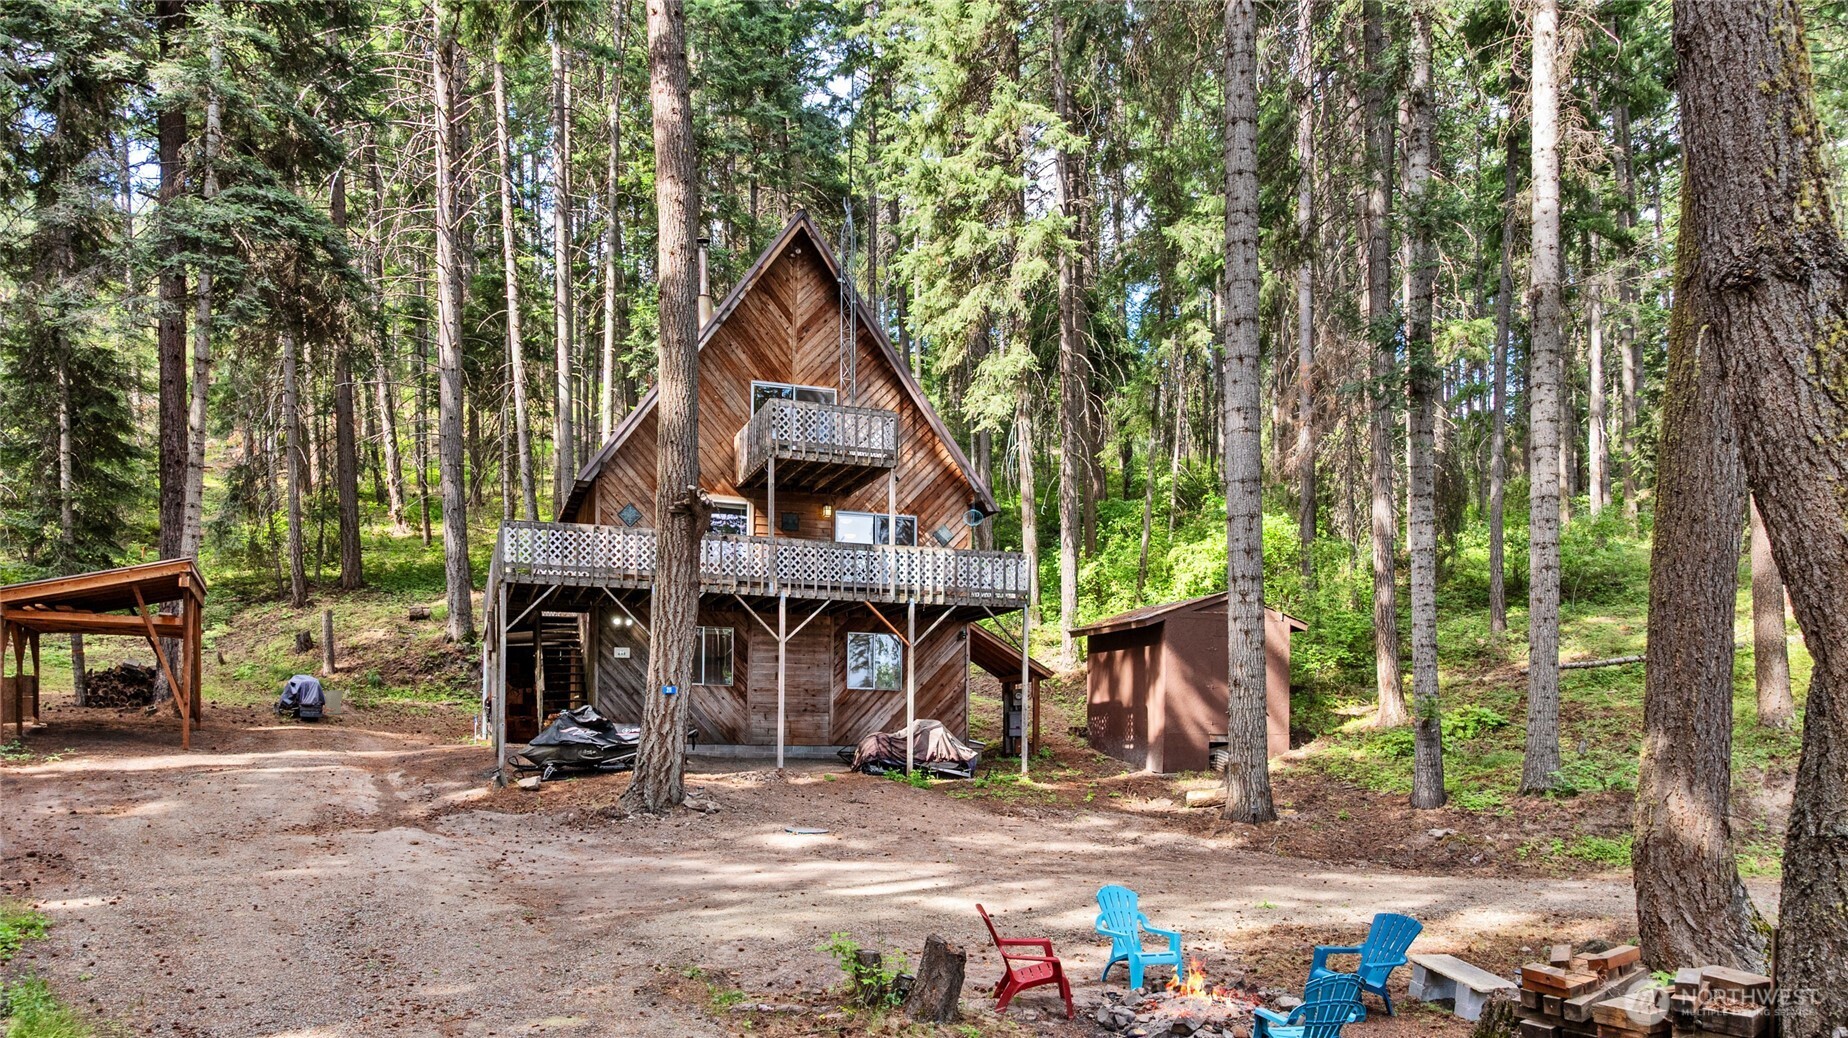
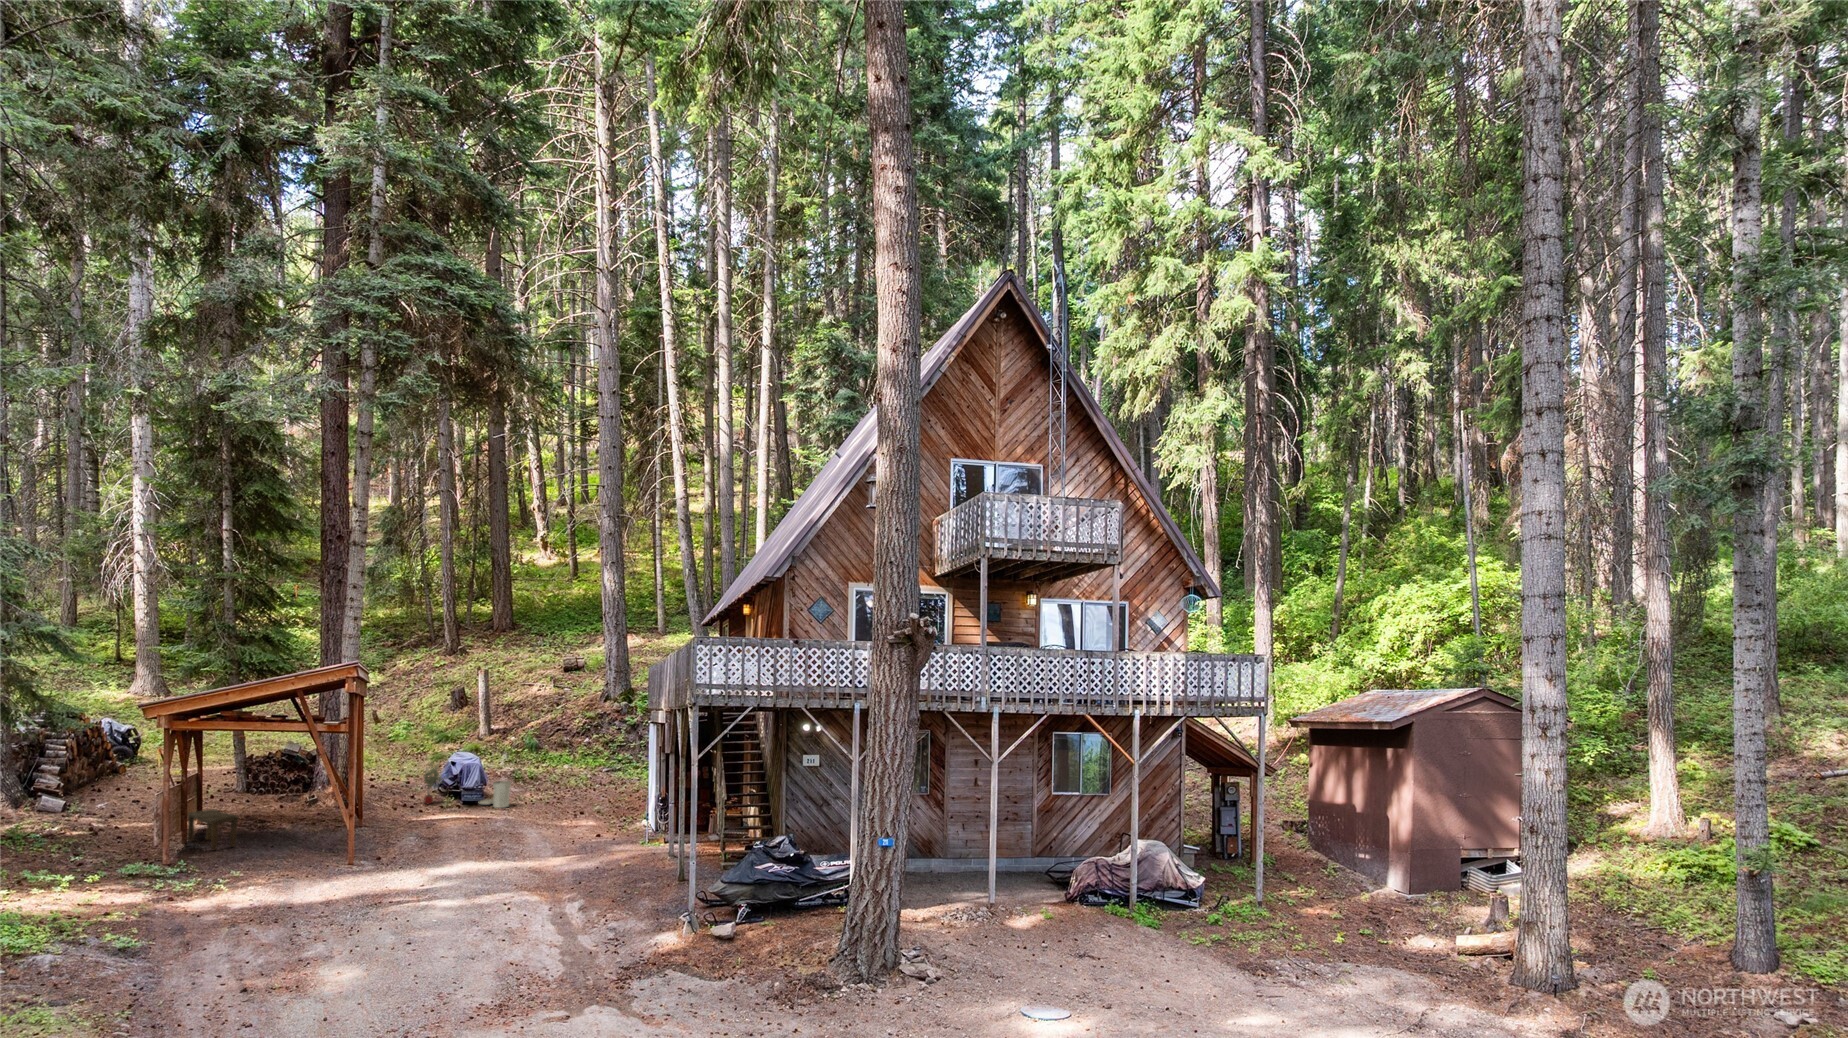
potted tree: none [255,671,280,712] -> present [424,762,444,804]
bench: none [17,696,68,728] -> present [187,809,239,850]

